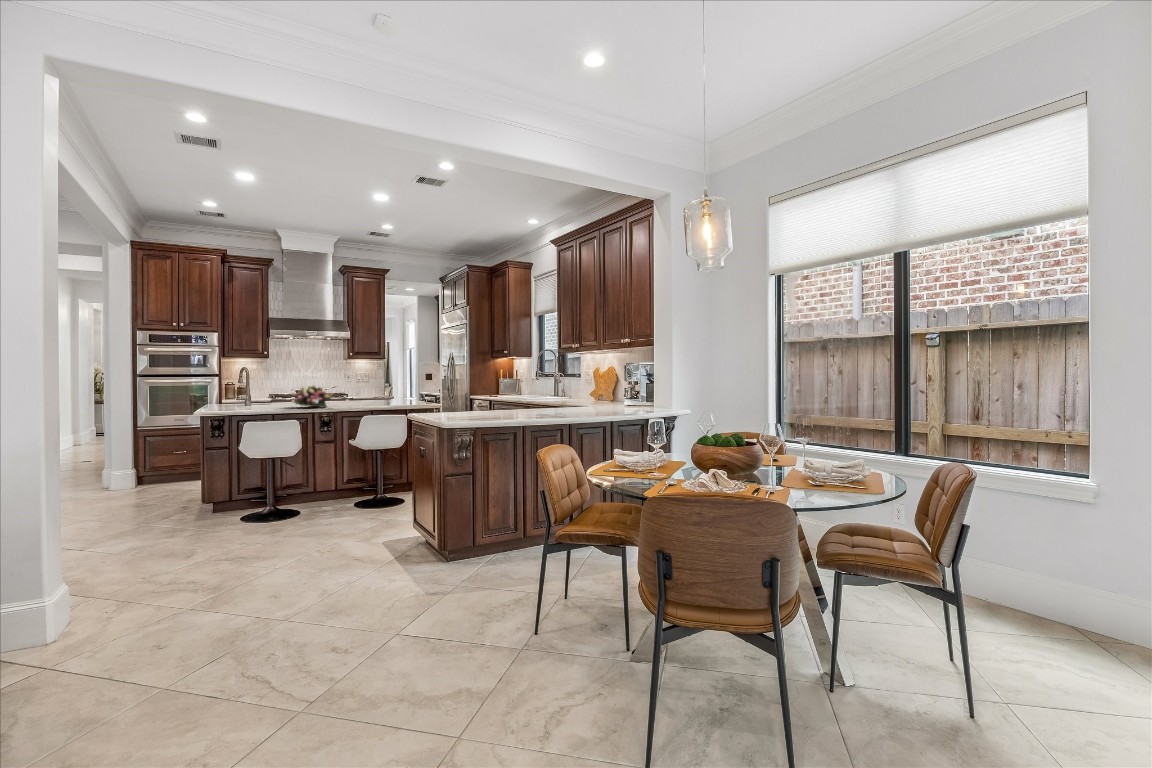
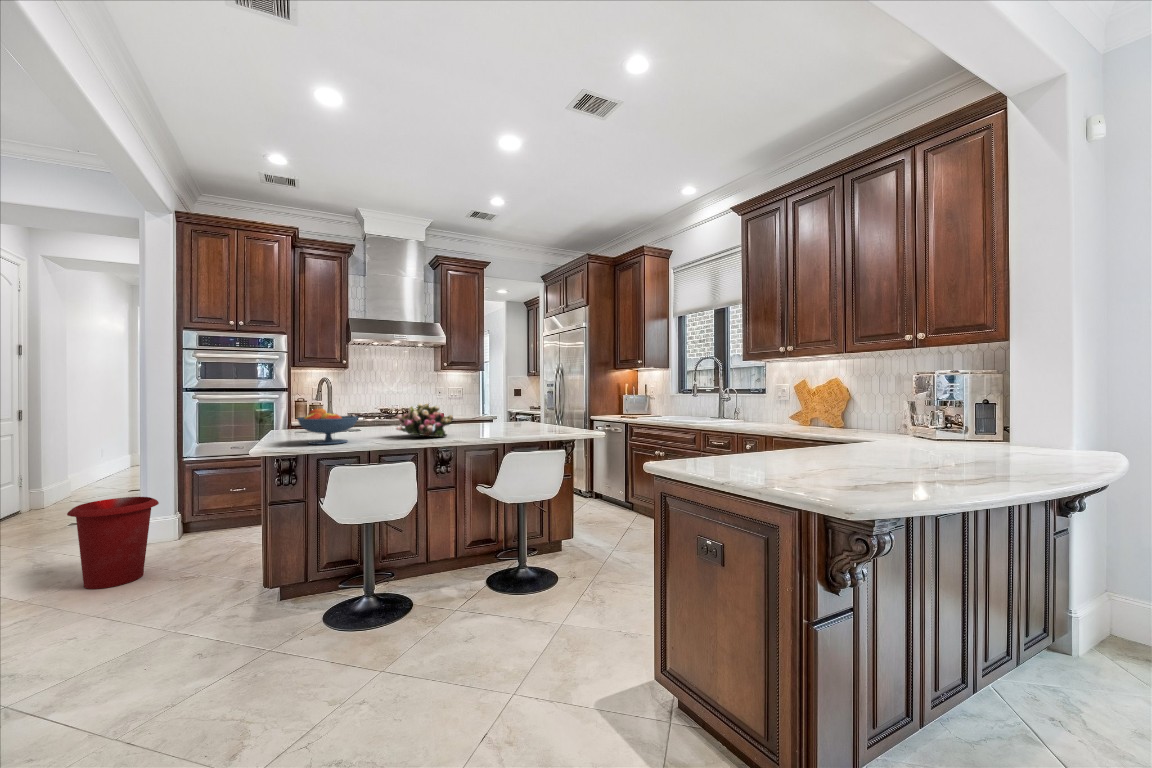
fruit bowl: none [223,388,265,411] -> present [297,408,358,444]
waste bin: none [68,450,128,509] -> present [67,497,159,589]

